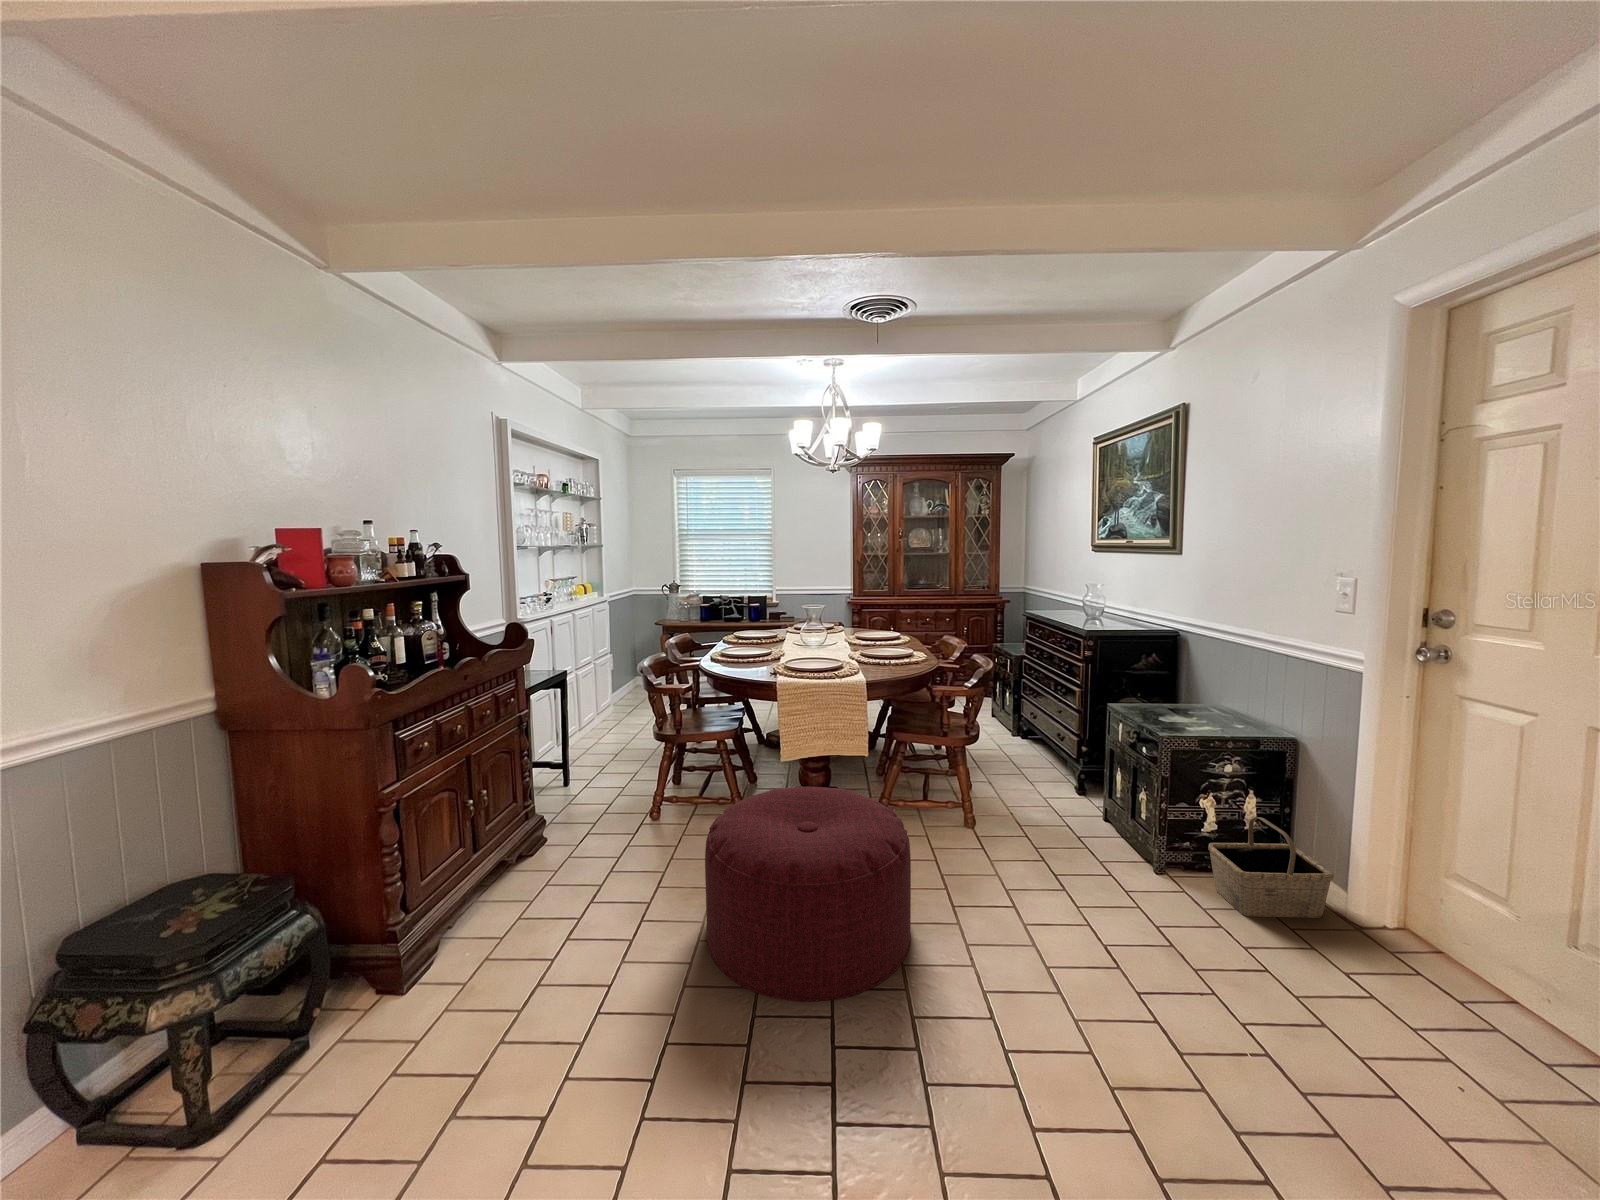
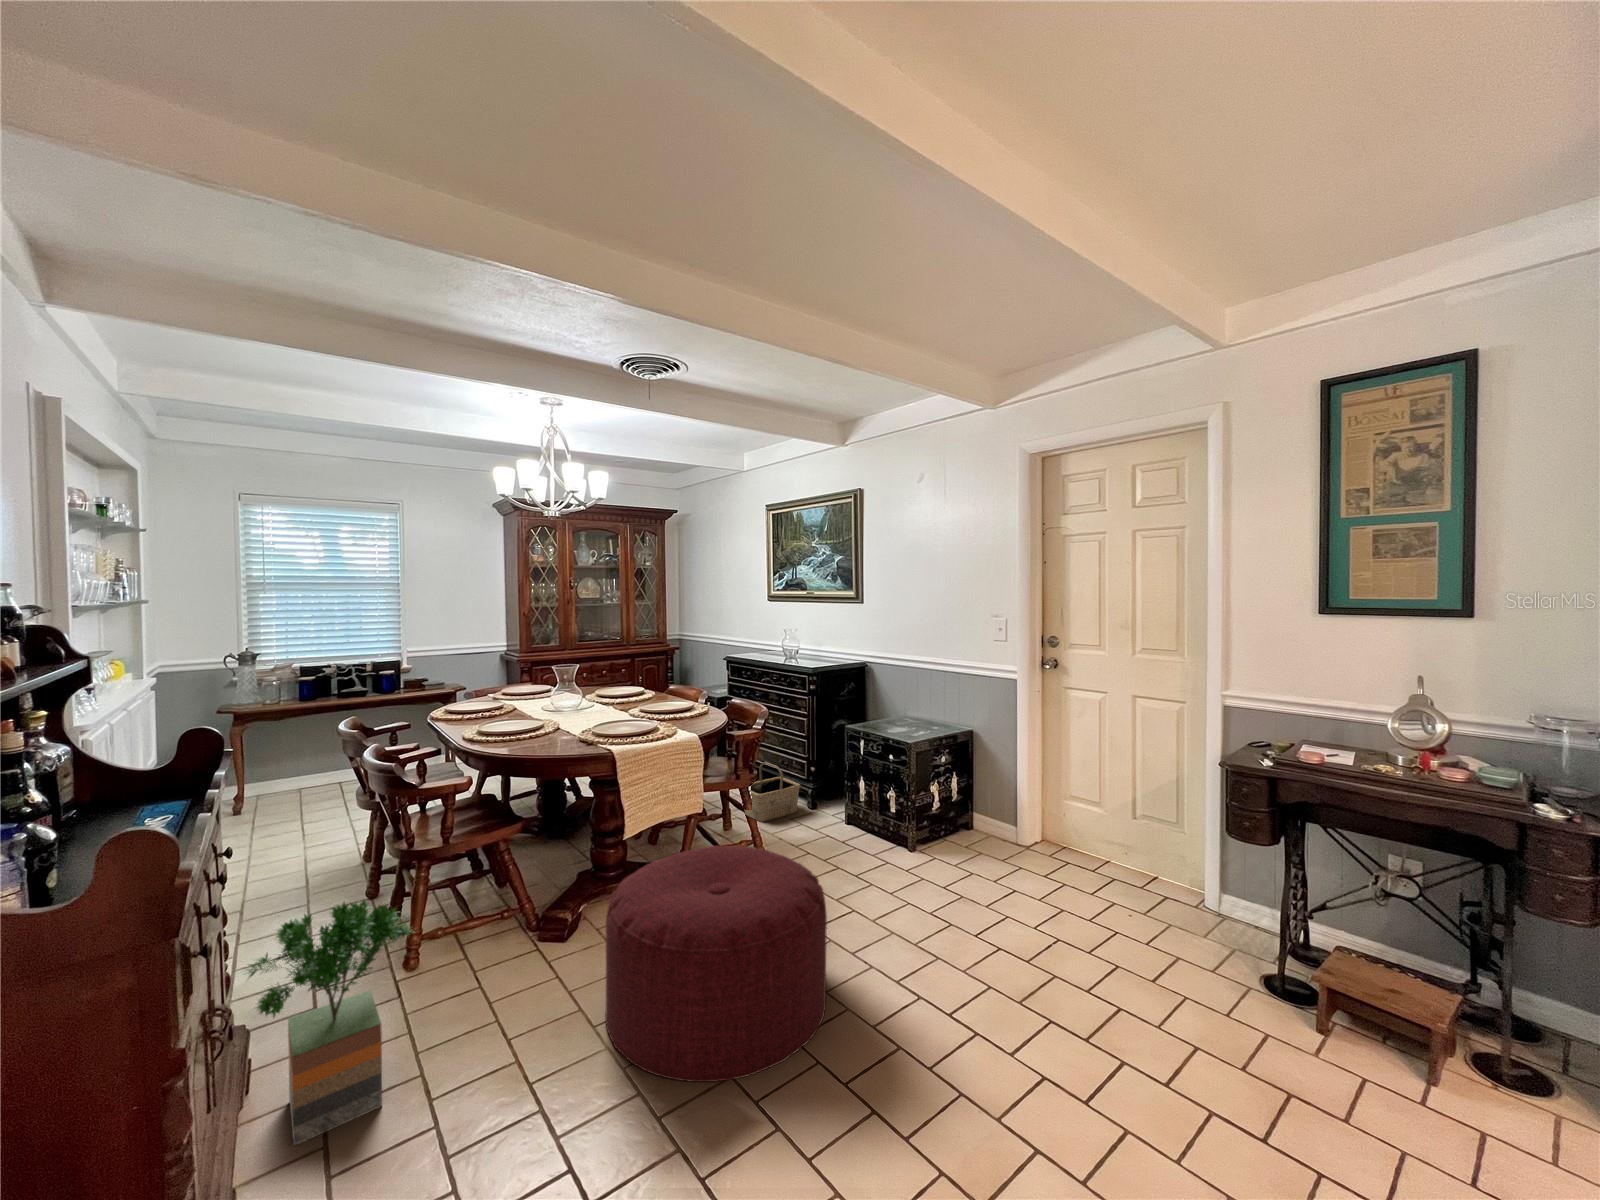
potted tree: none [507,754,612,893] -> present [245,900,411,1146]
basket: present [1208,817,1334,918] -> present [745,762,800,822]

